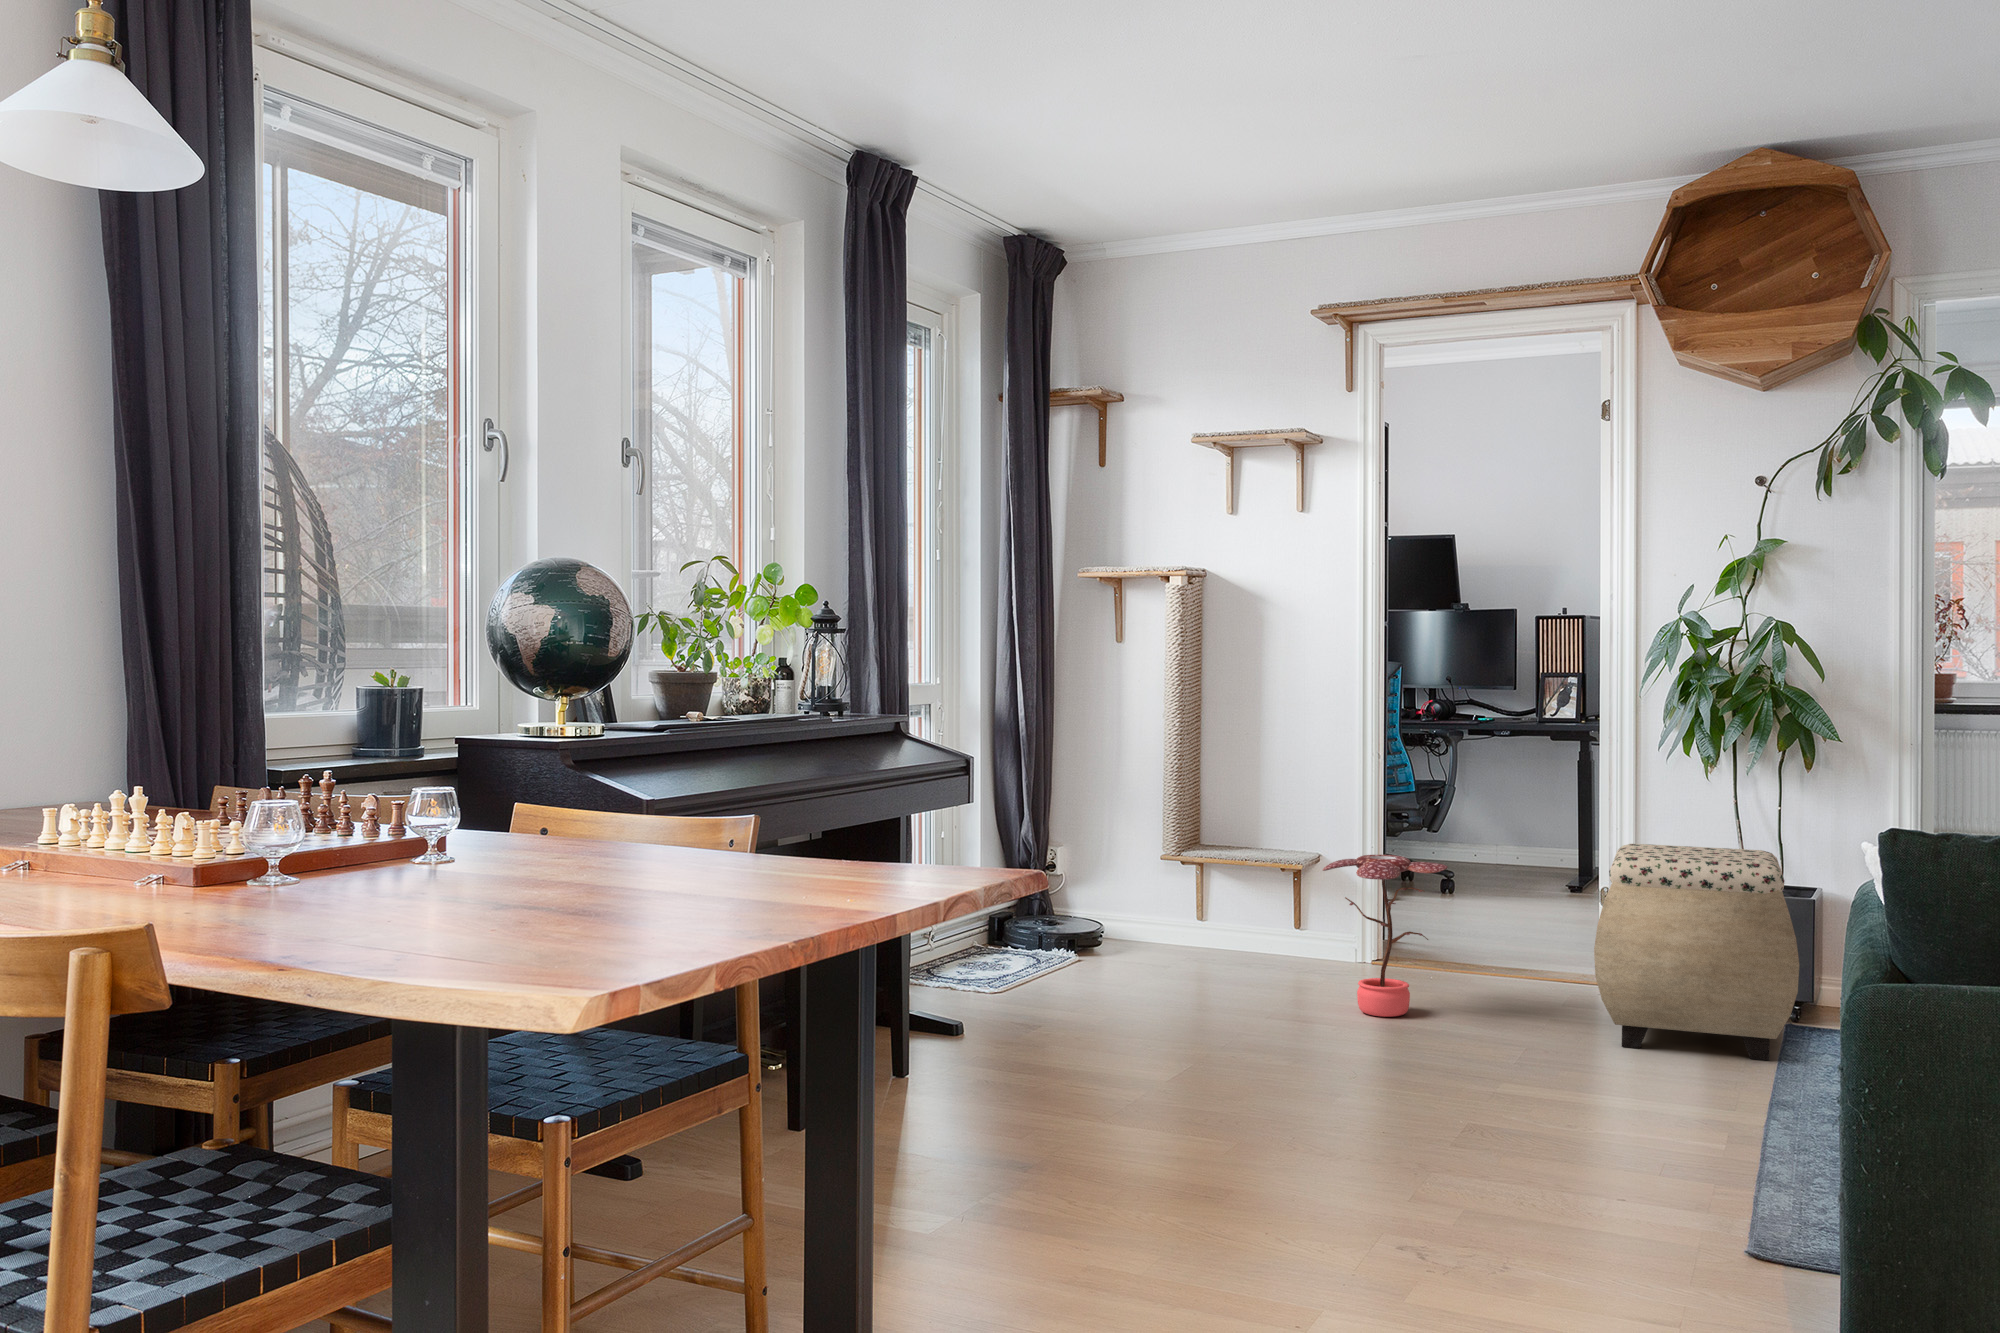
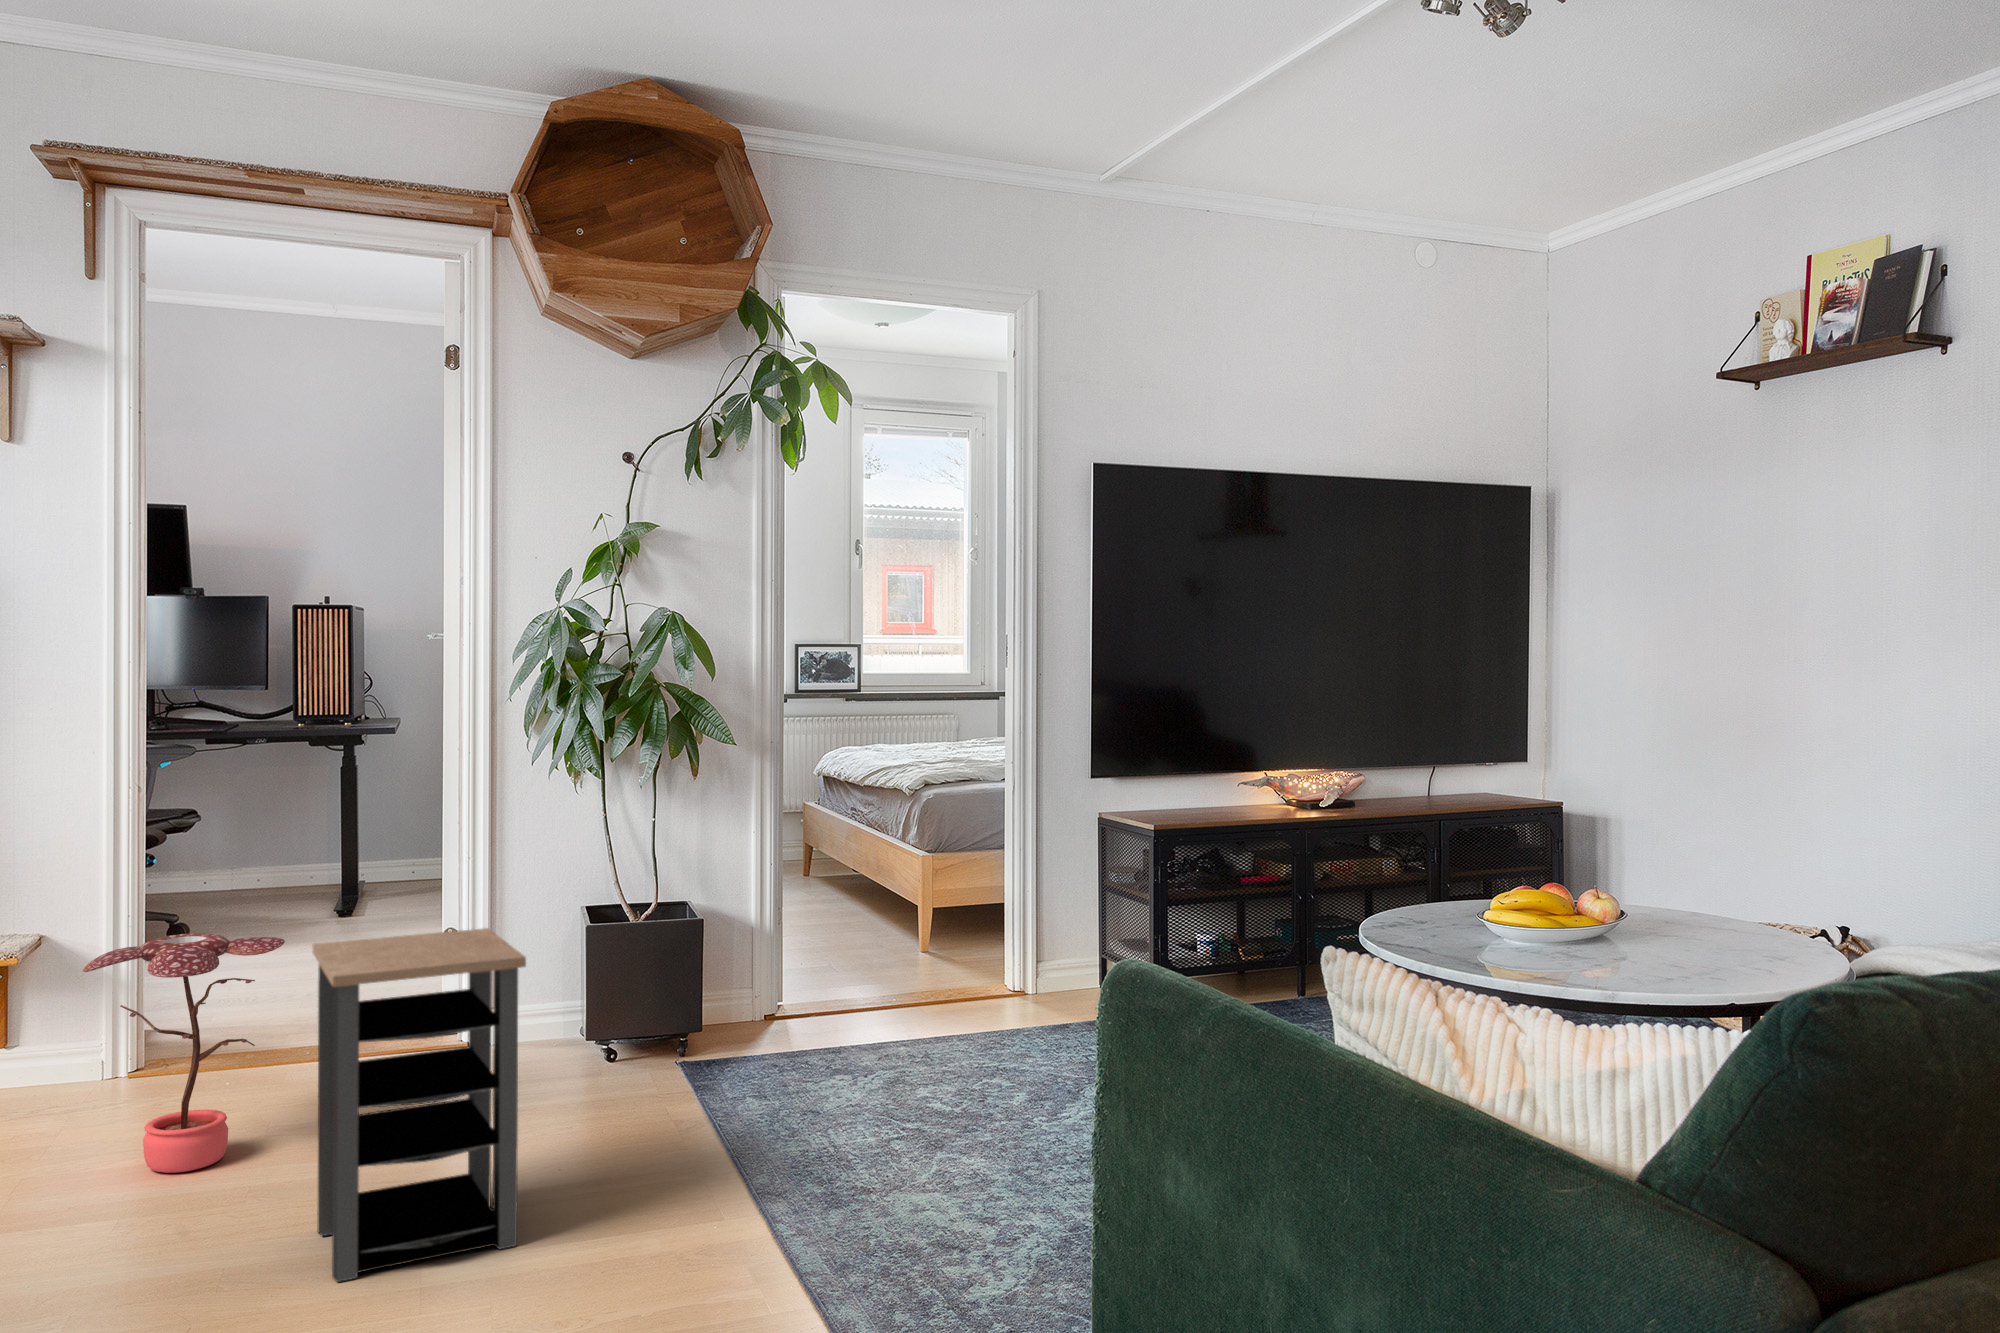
ottoman: present [1594,844,1799,1061] -> none [482,872,737,1141]
side table: none [1439,861,1574,1095] -> present [312,928,526,1282]

